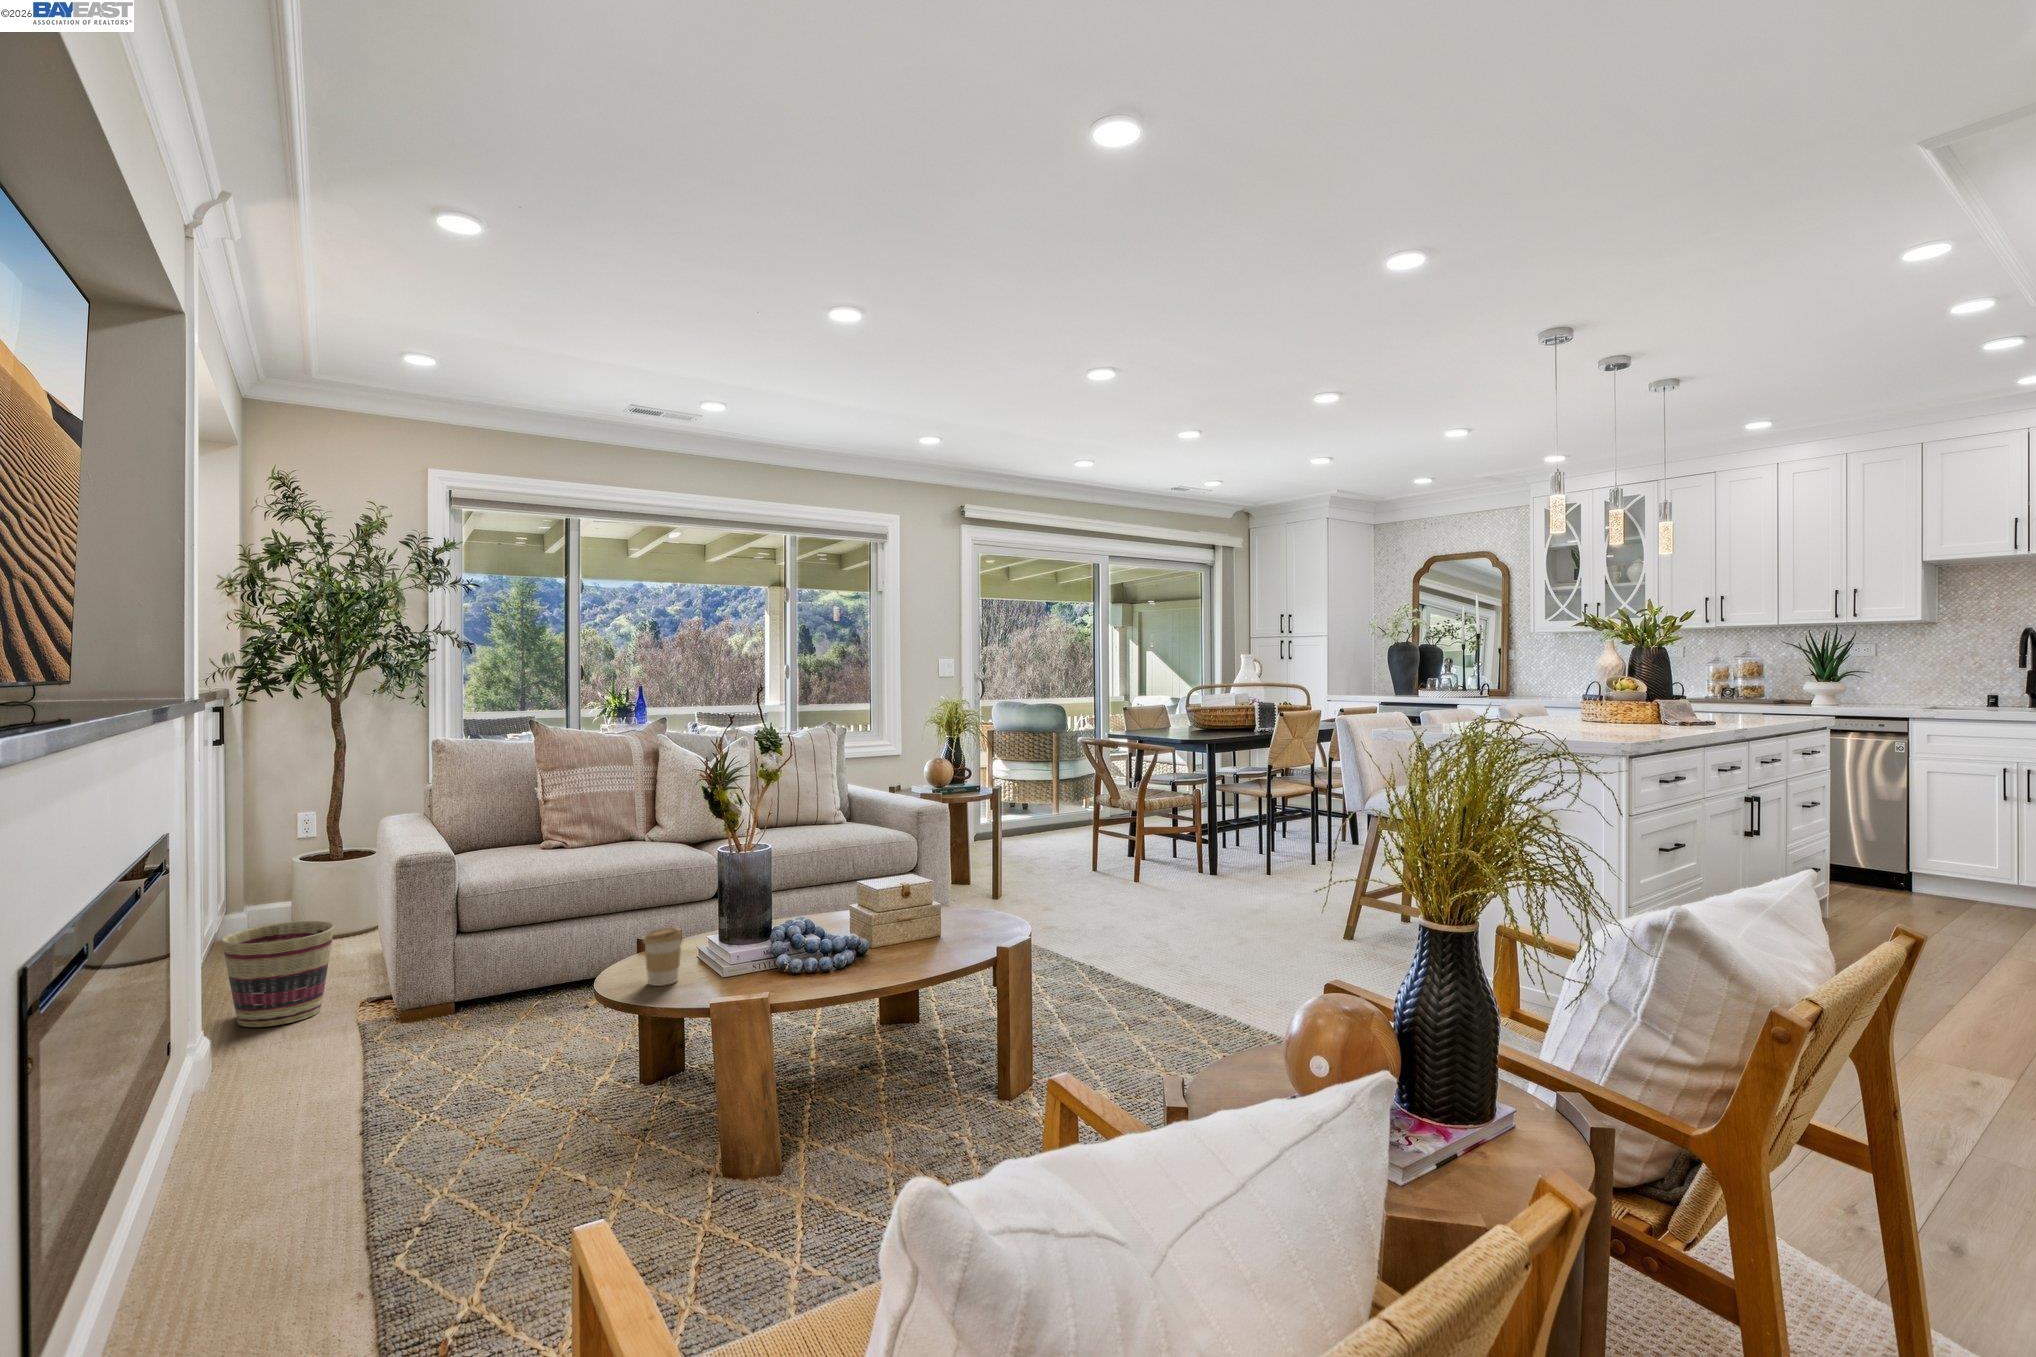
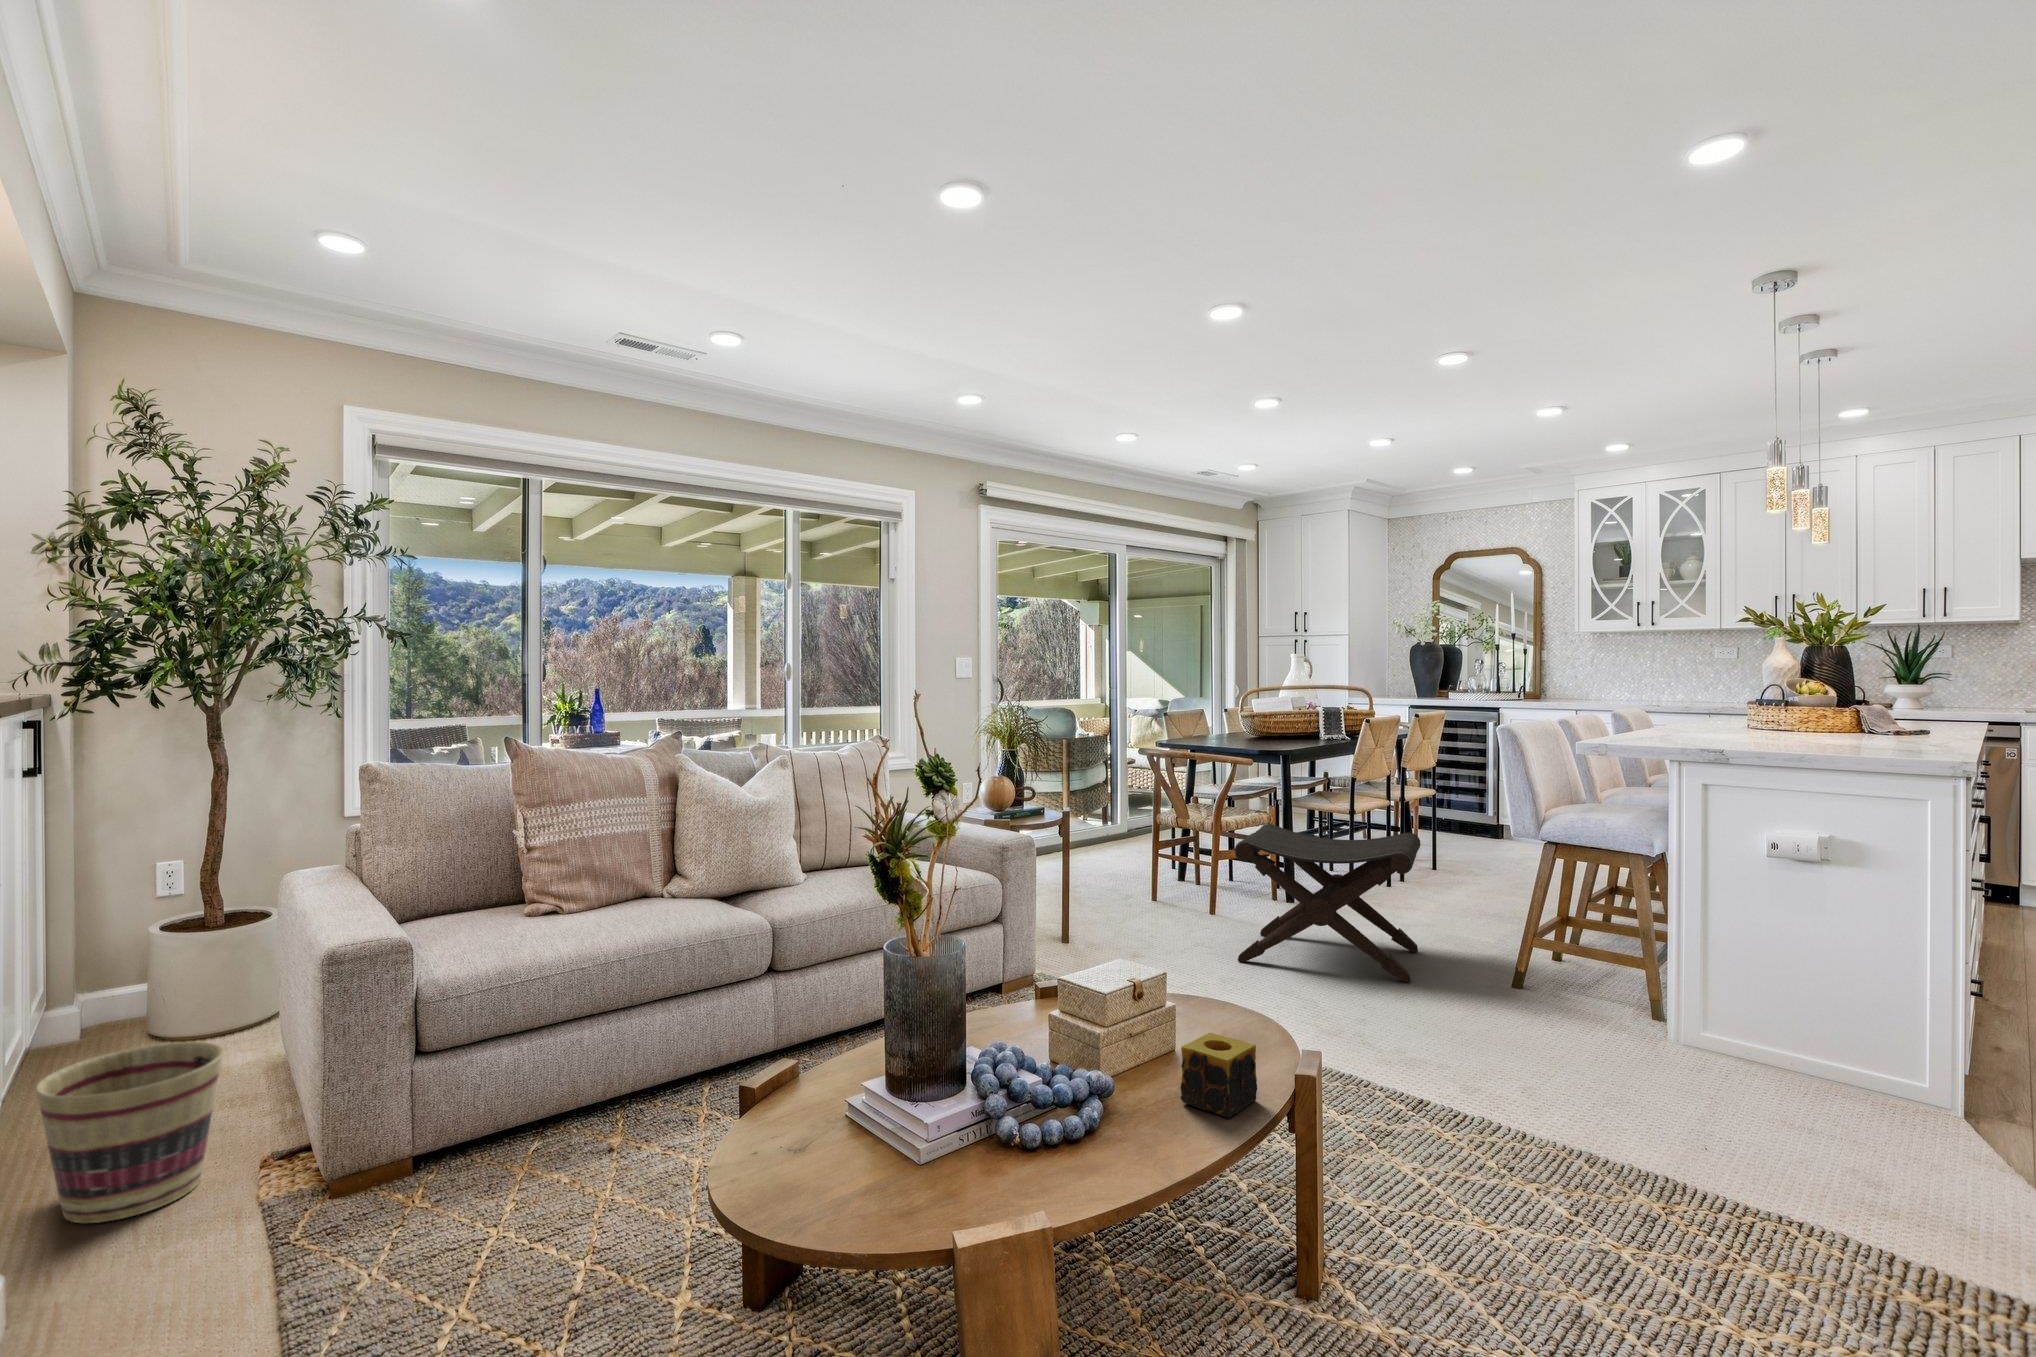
footstool: none [1122,800,1289,927] -> present [1235,824,1420,982]
candle: none [910,912,961,960] -> present [1180,1033,1257,1118]
coffee cup: present [643,927,682,986] -> none [801,1092,864,1198]

